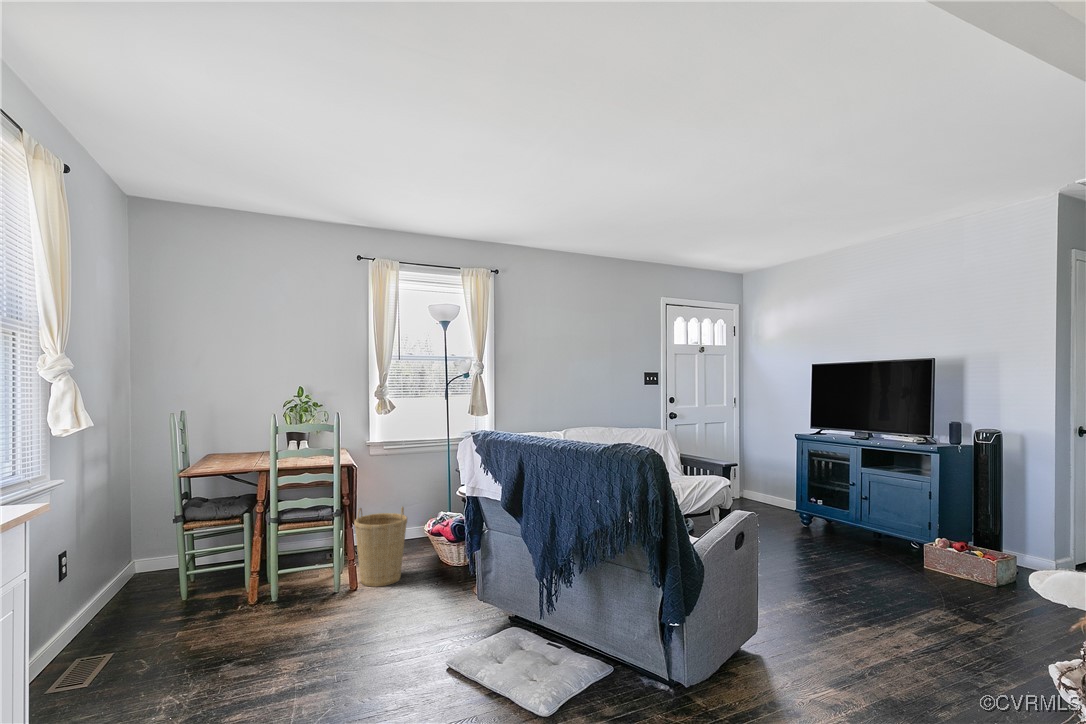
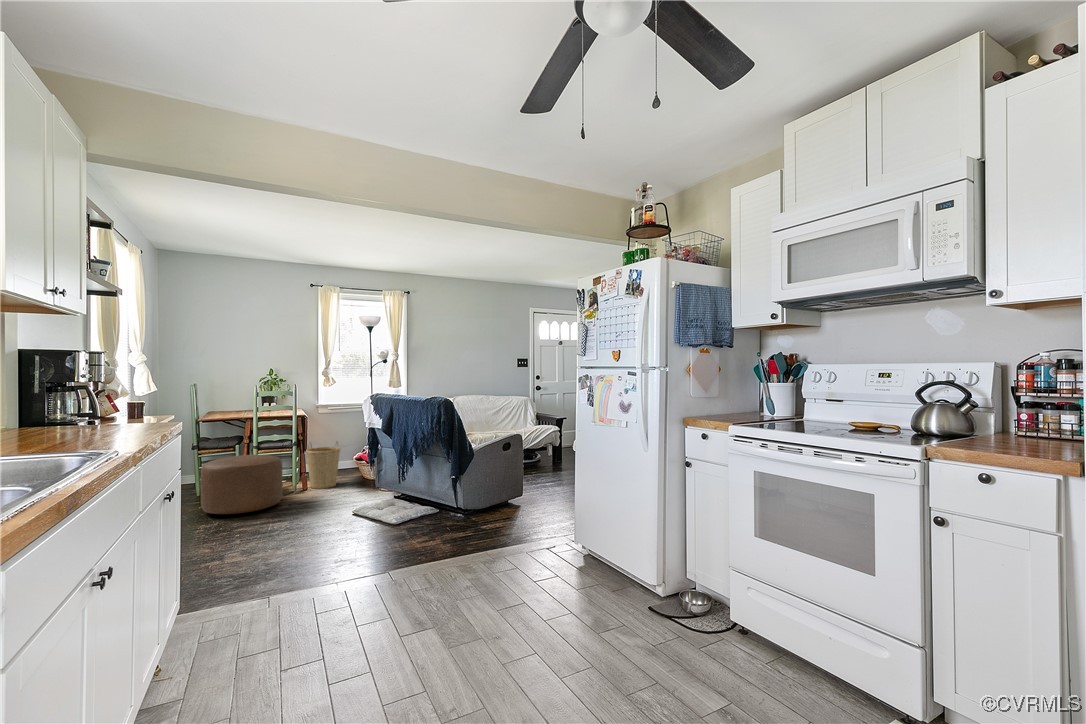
ottoman: none [180,537,320,660] -> present [201,455,282,514]

